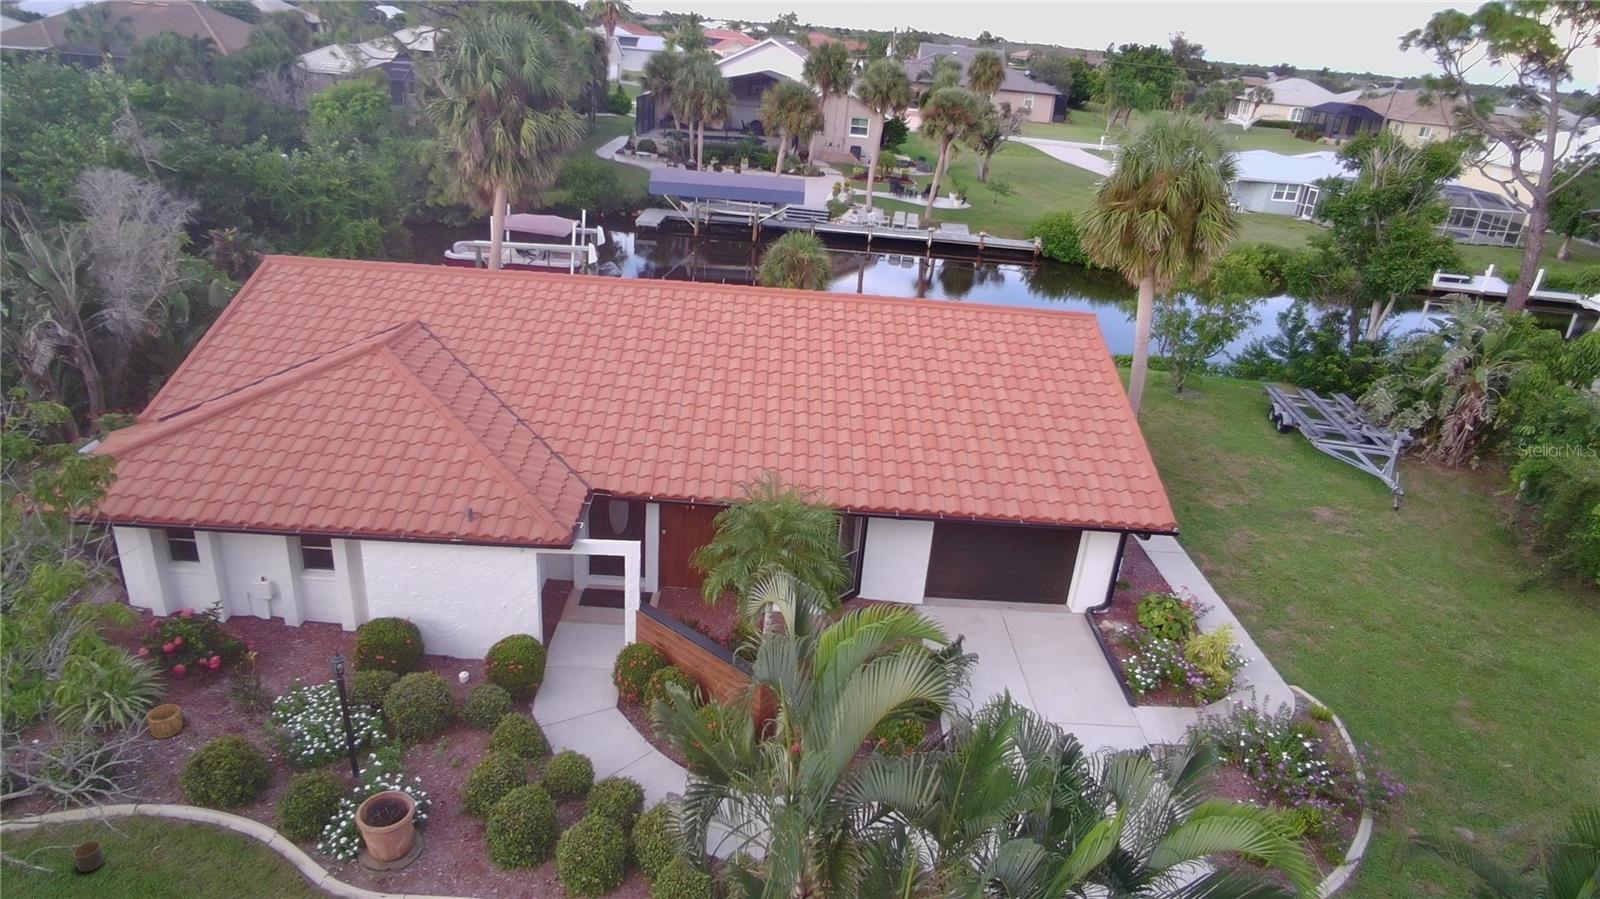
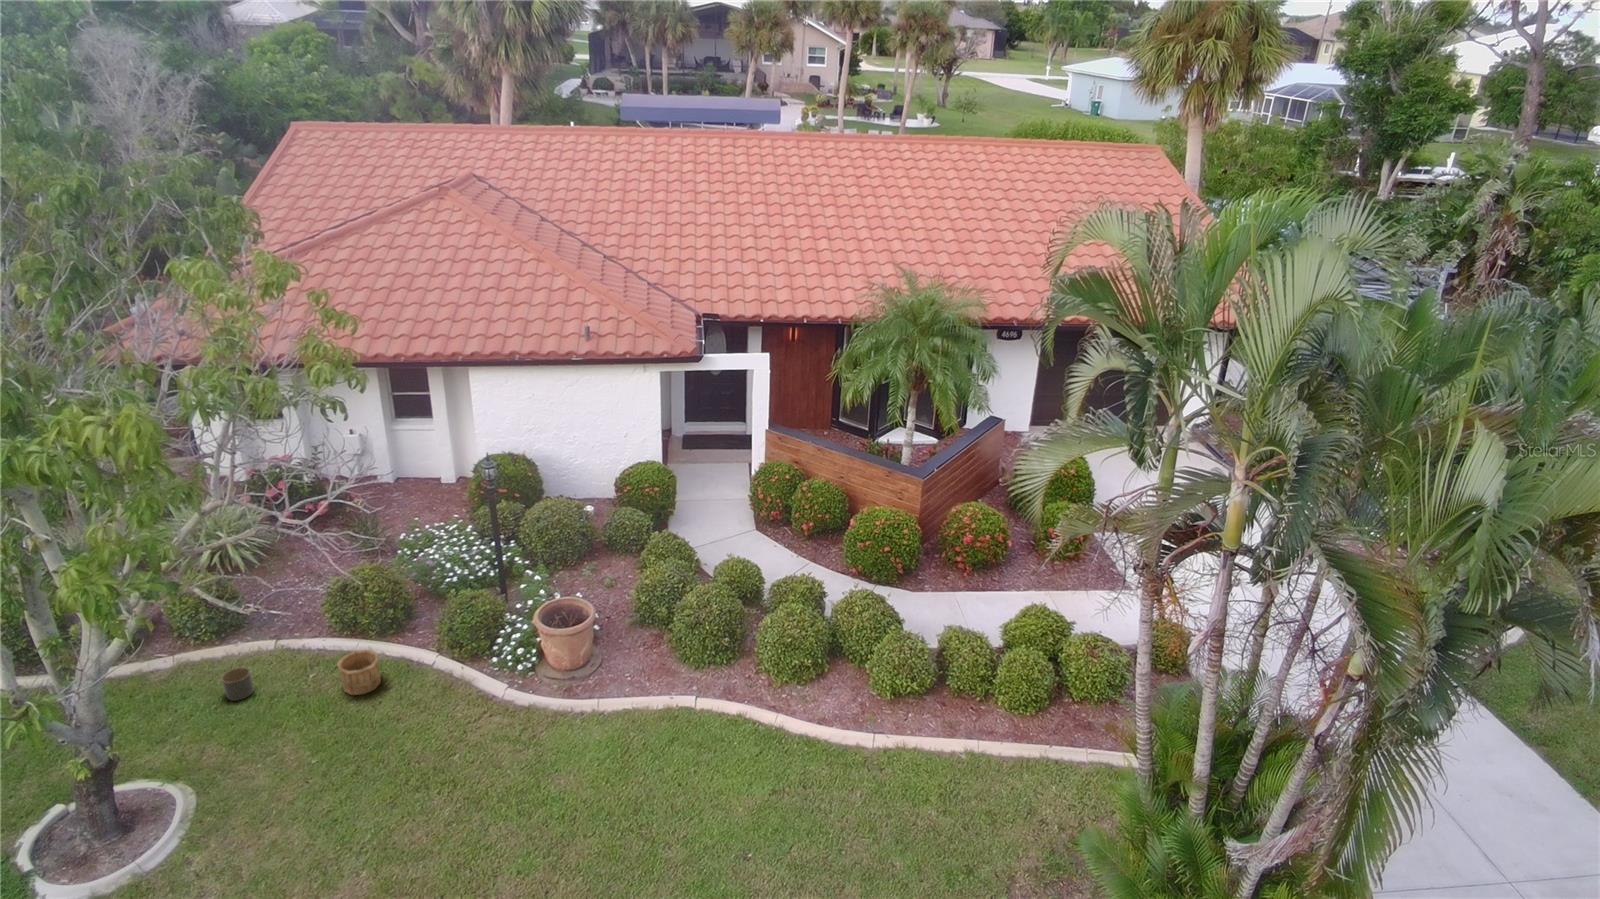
wooden bucket: present [147,704,183,739] -> present [337,650,381,695]

